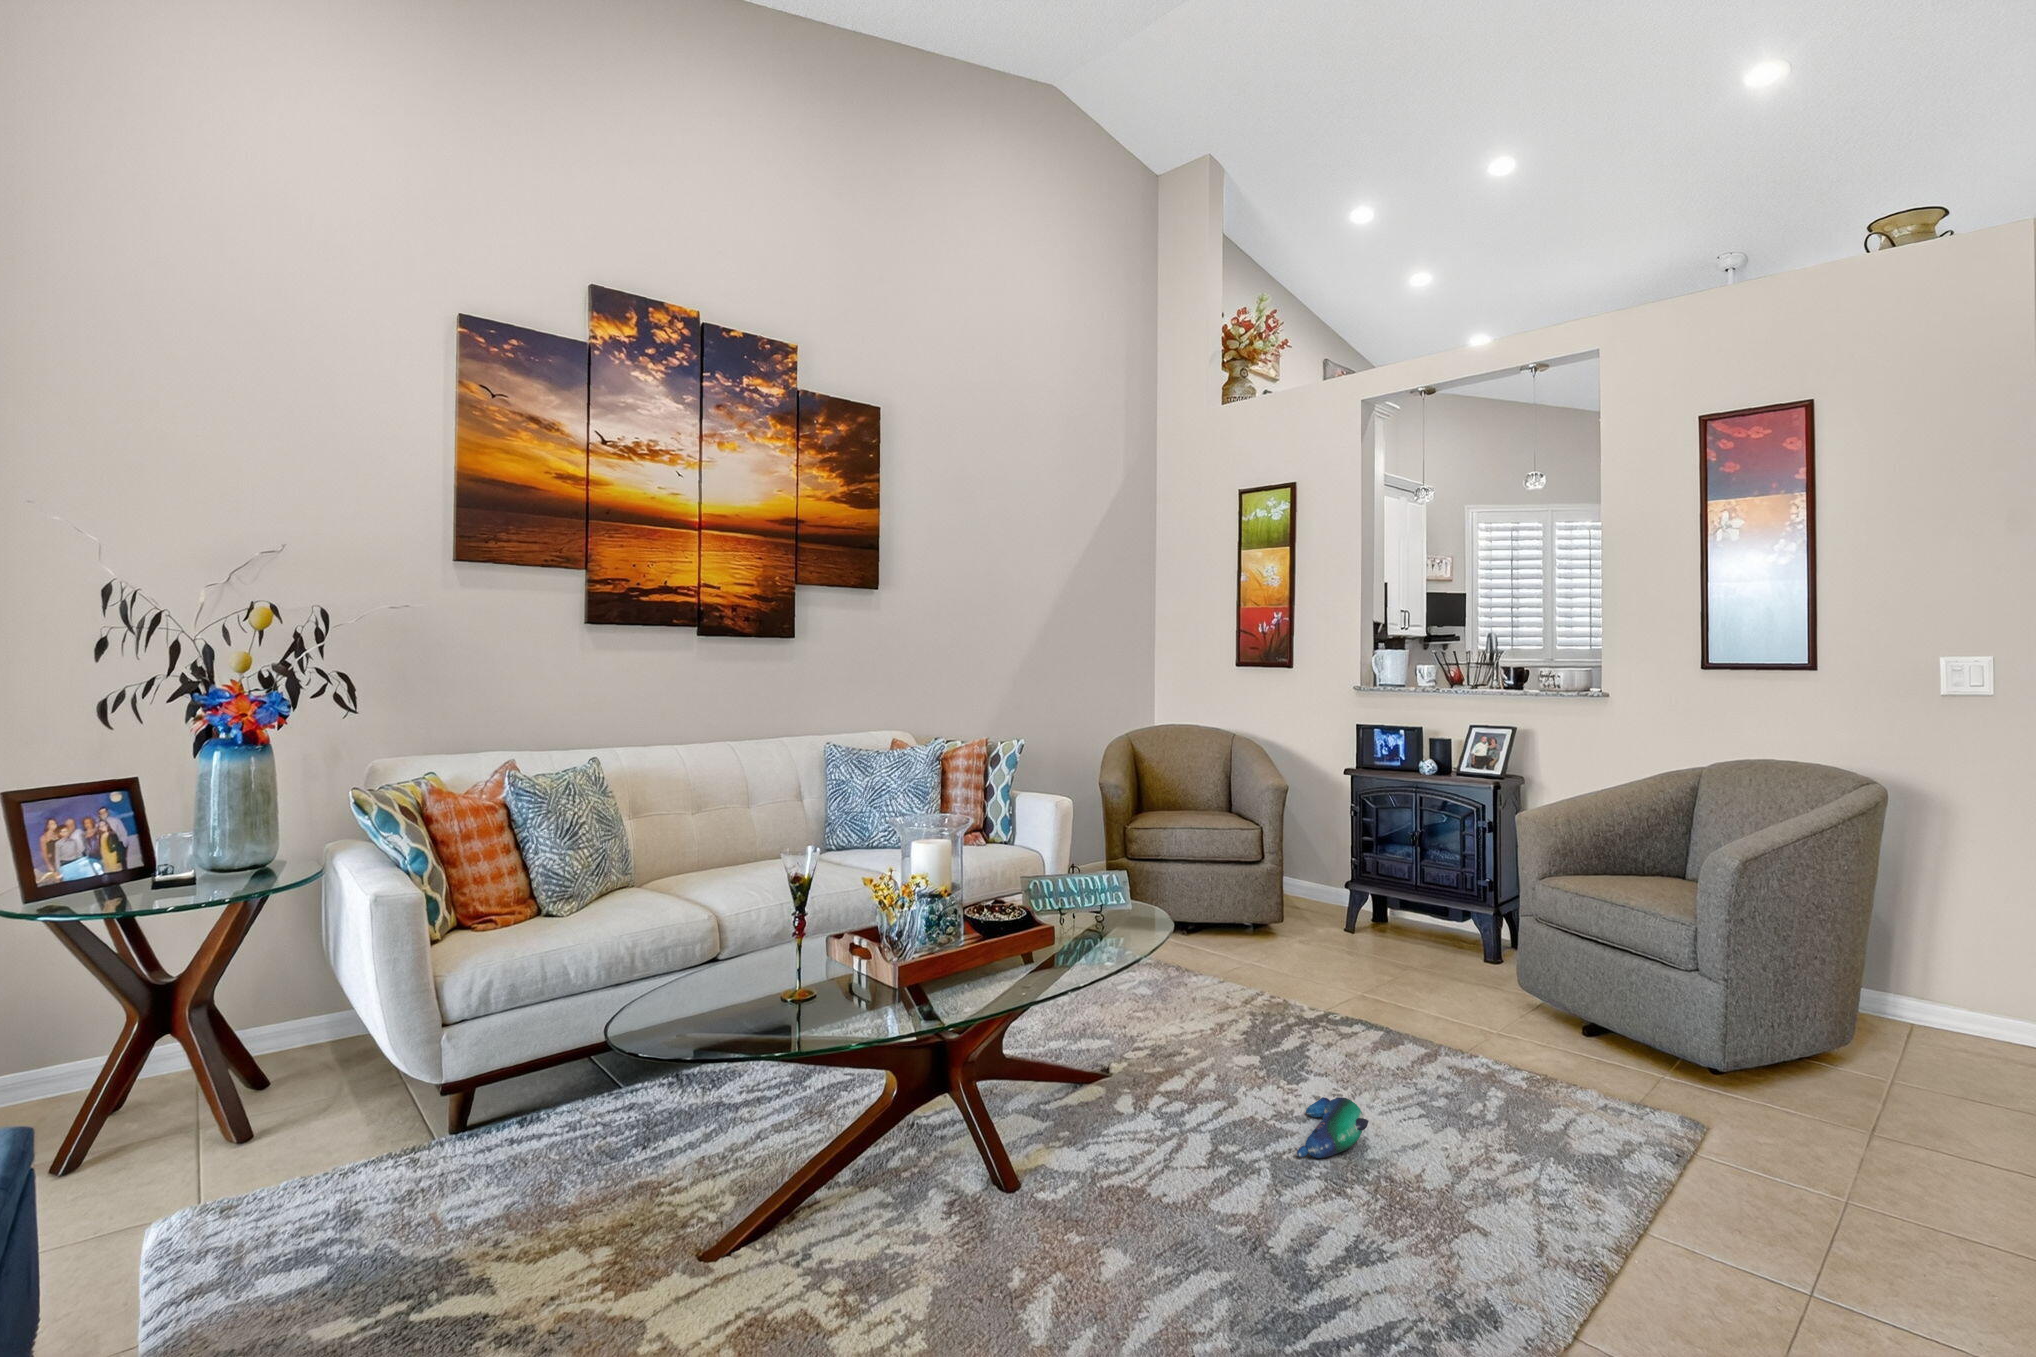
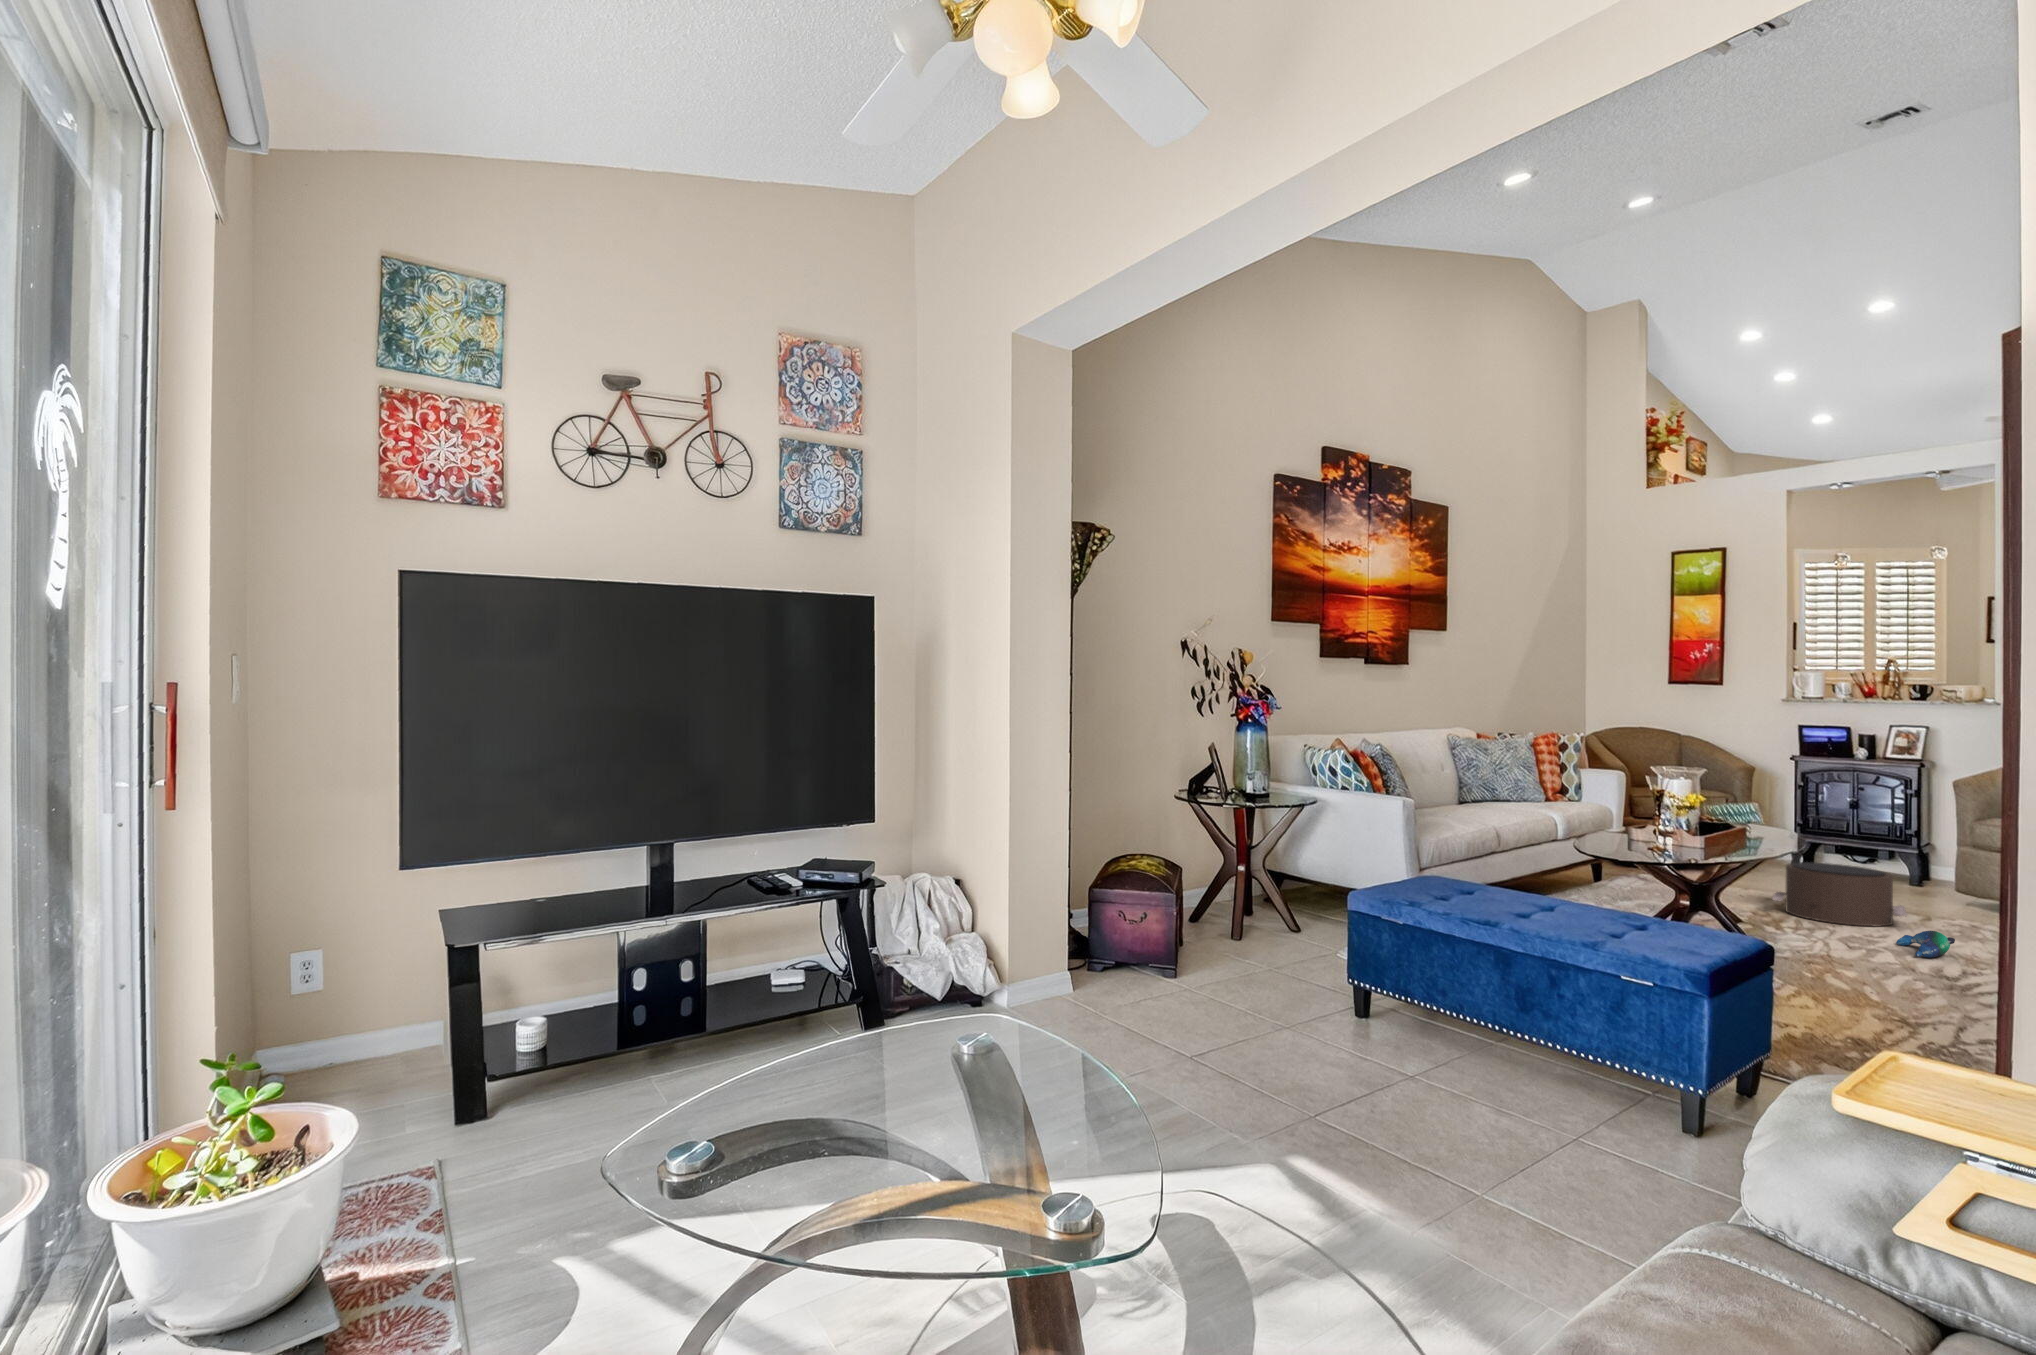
pouf: none [1199,944,1383,1061] -> present [1772,862,1907,926]

